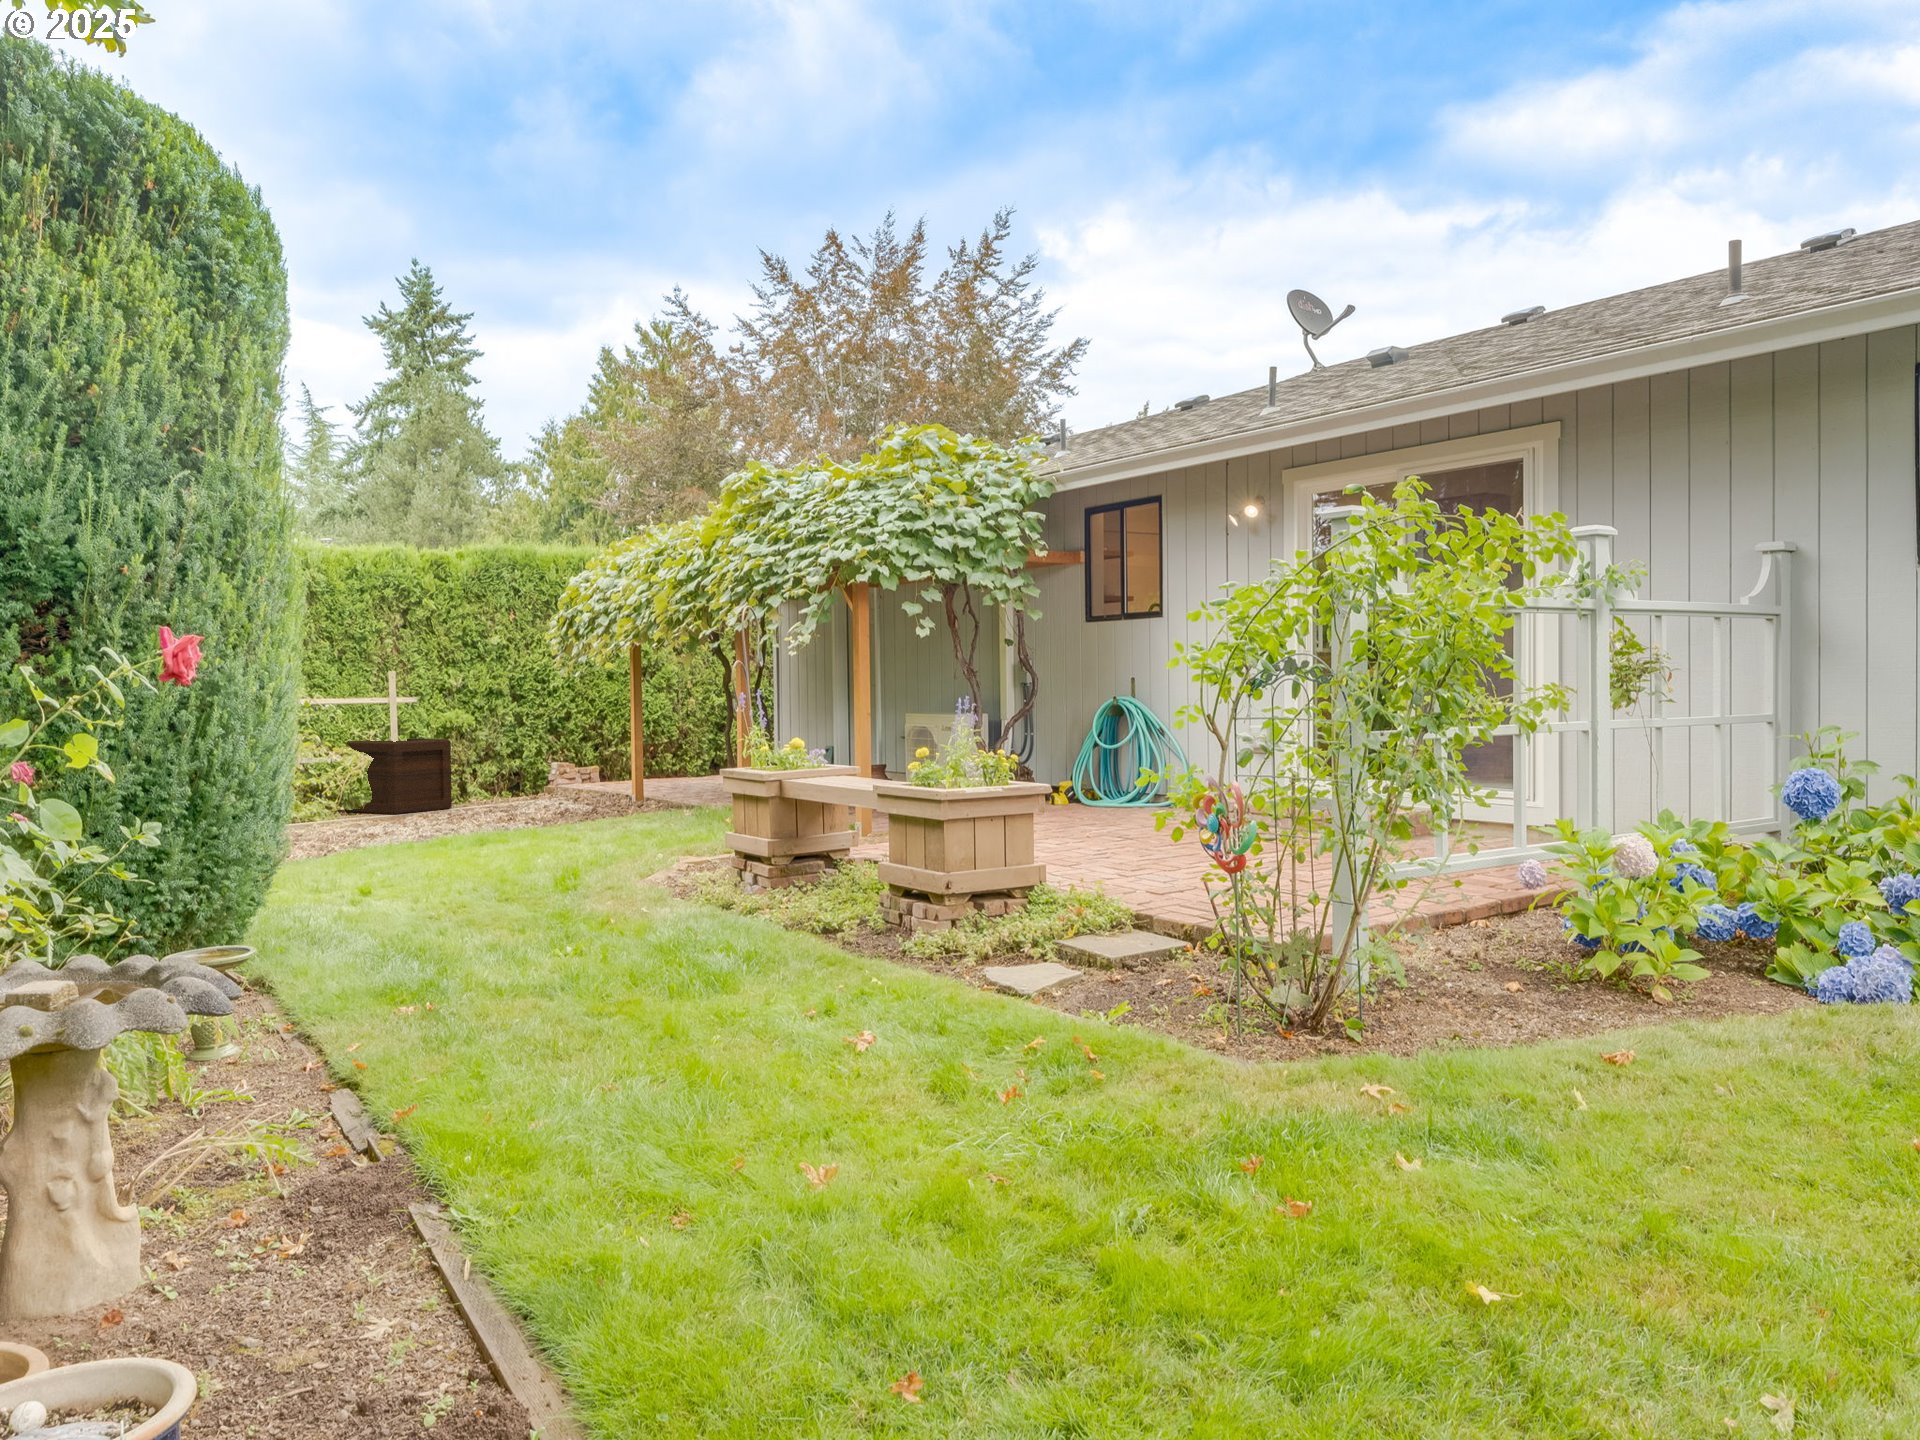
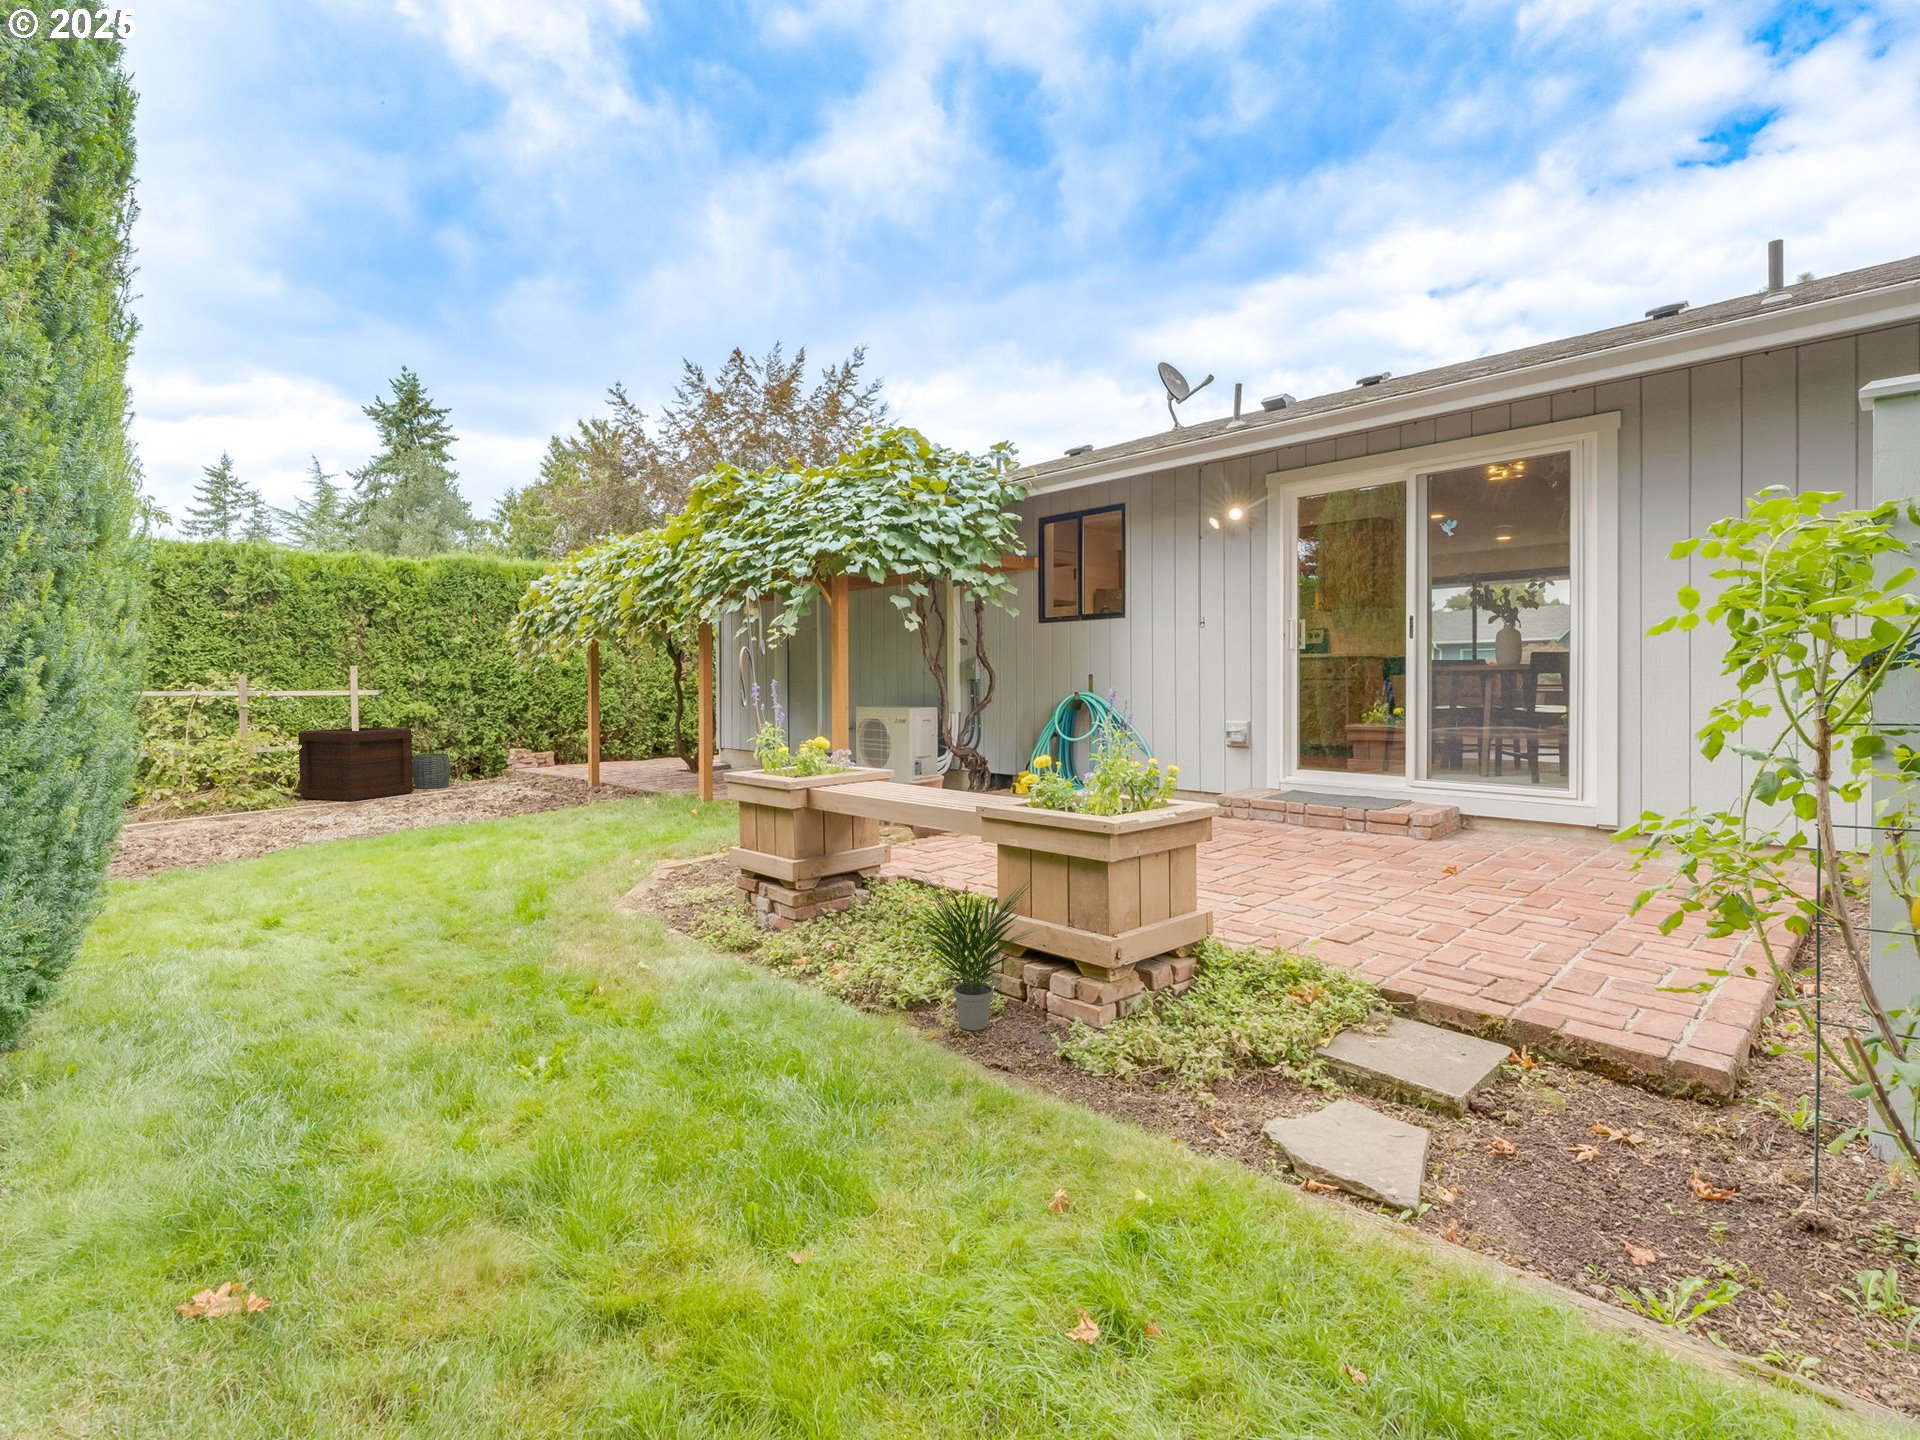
woven basket: none [449,768,487,805] -> present [412,753,450,789]
potted plant: none [791,823,883,928] -> present [918,879,1035,1031]

